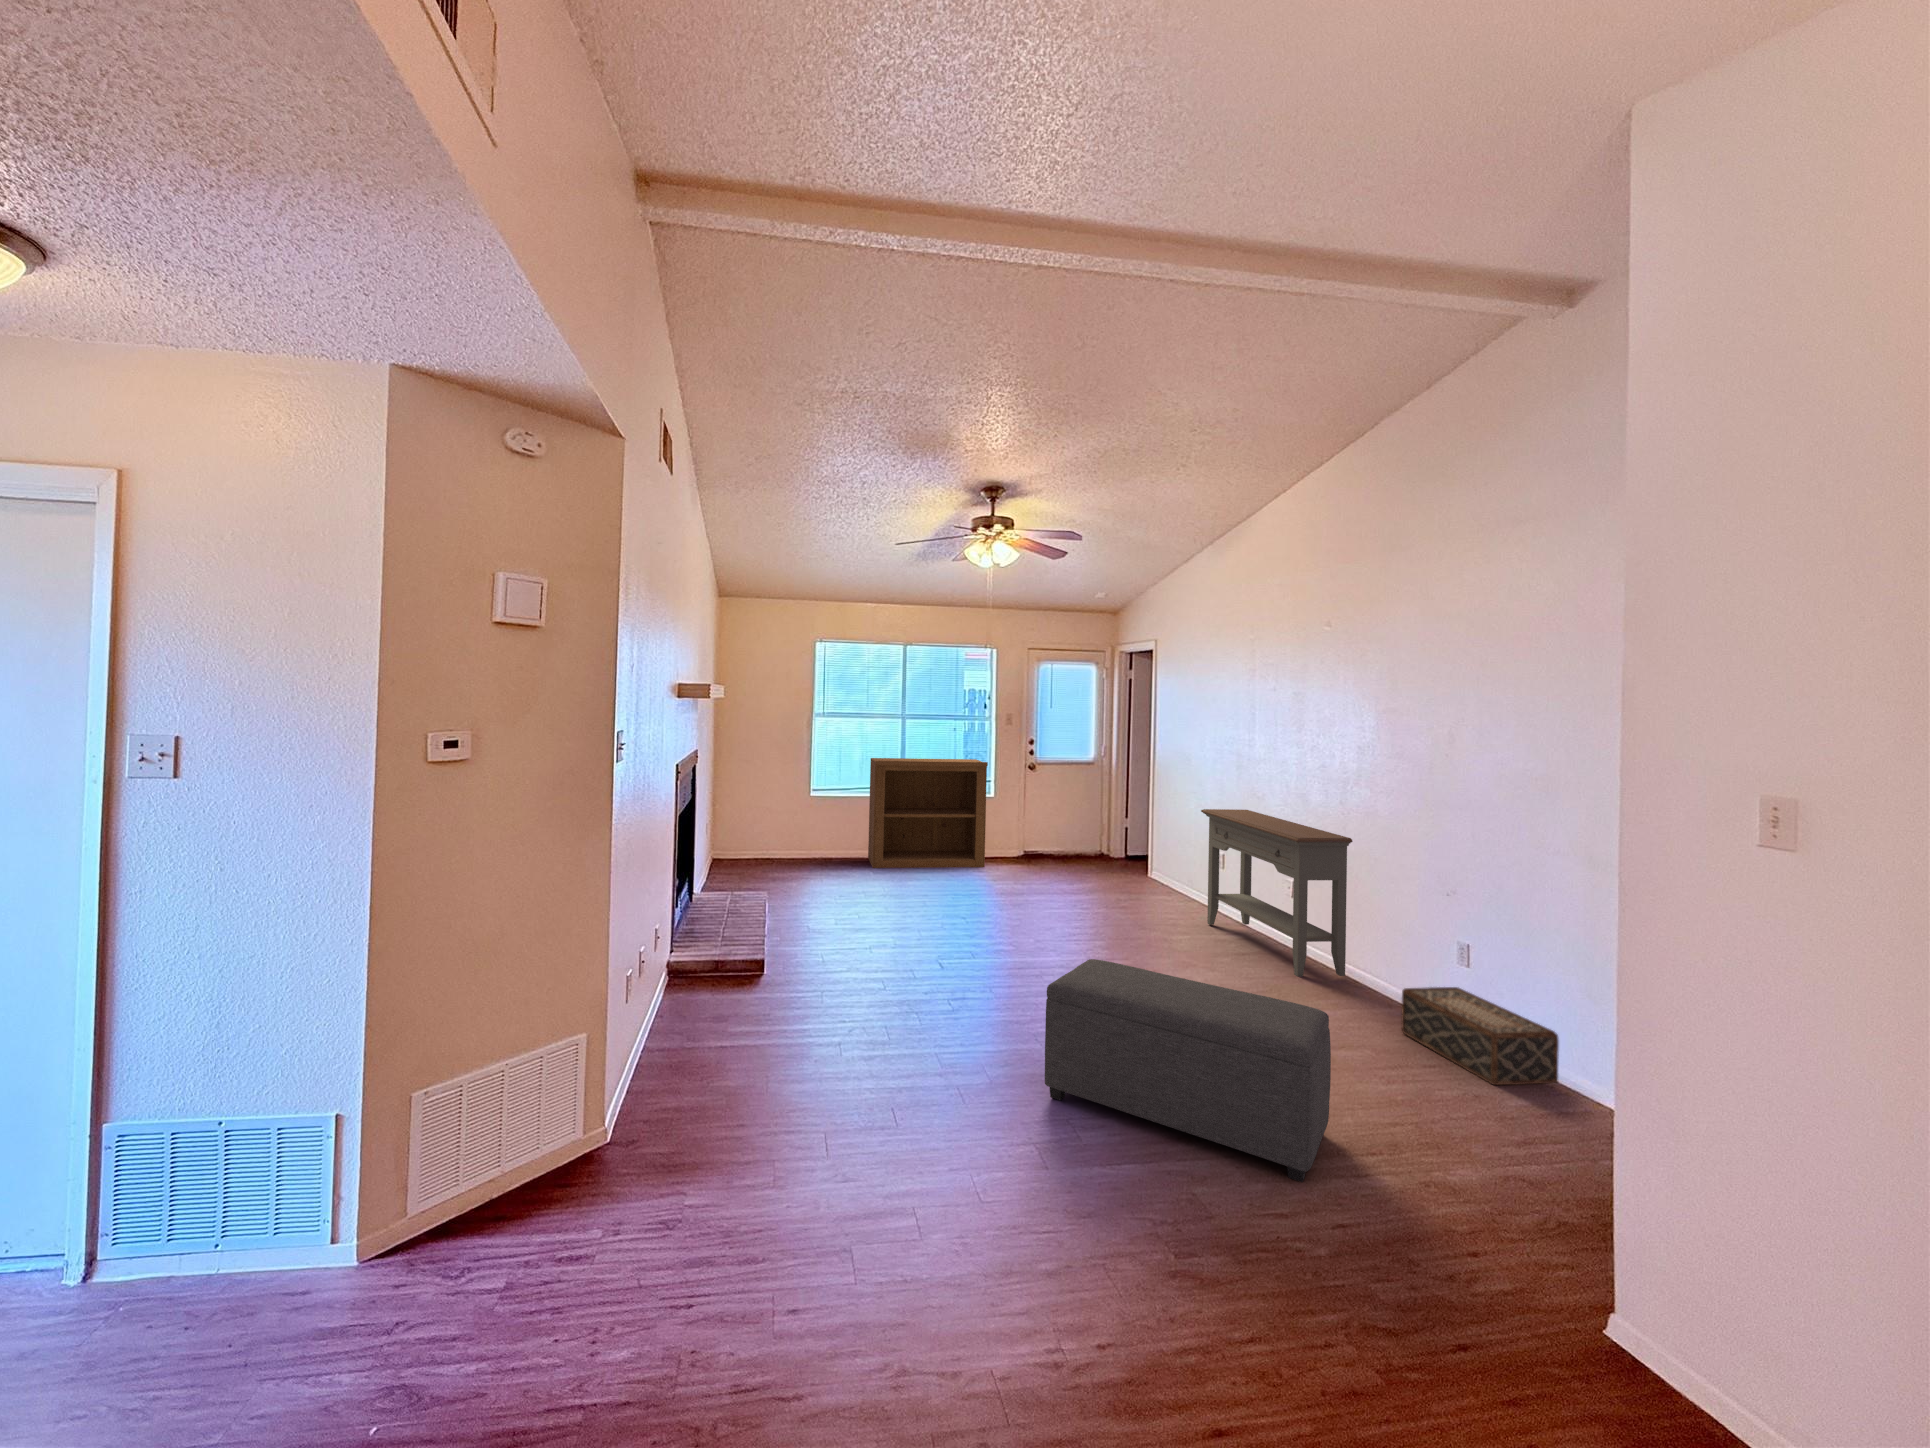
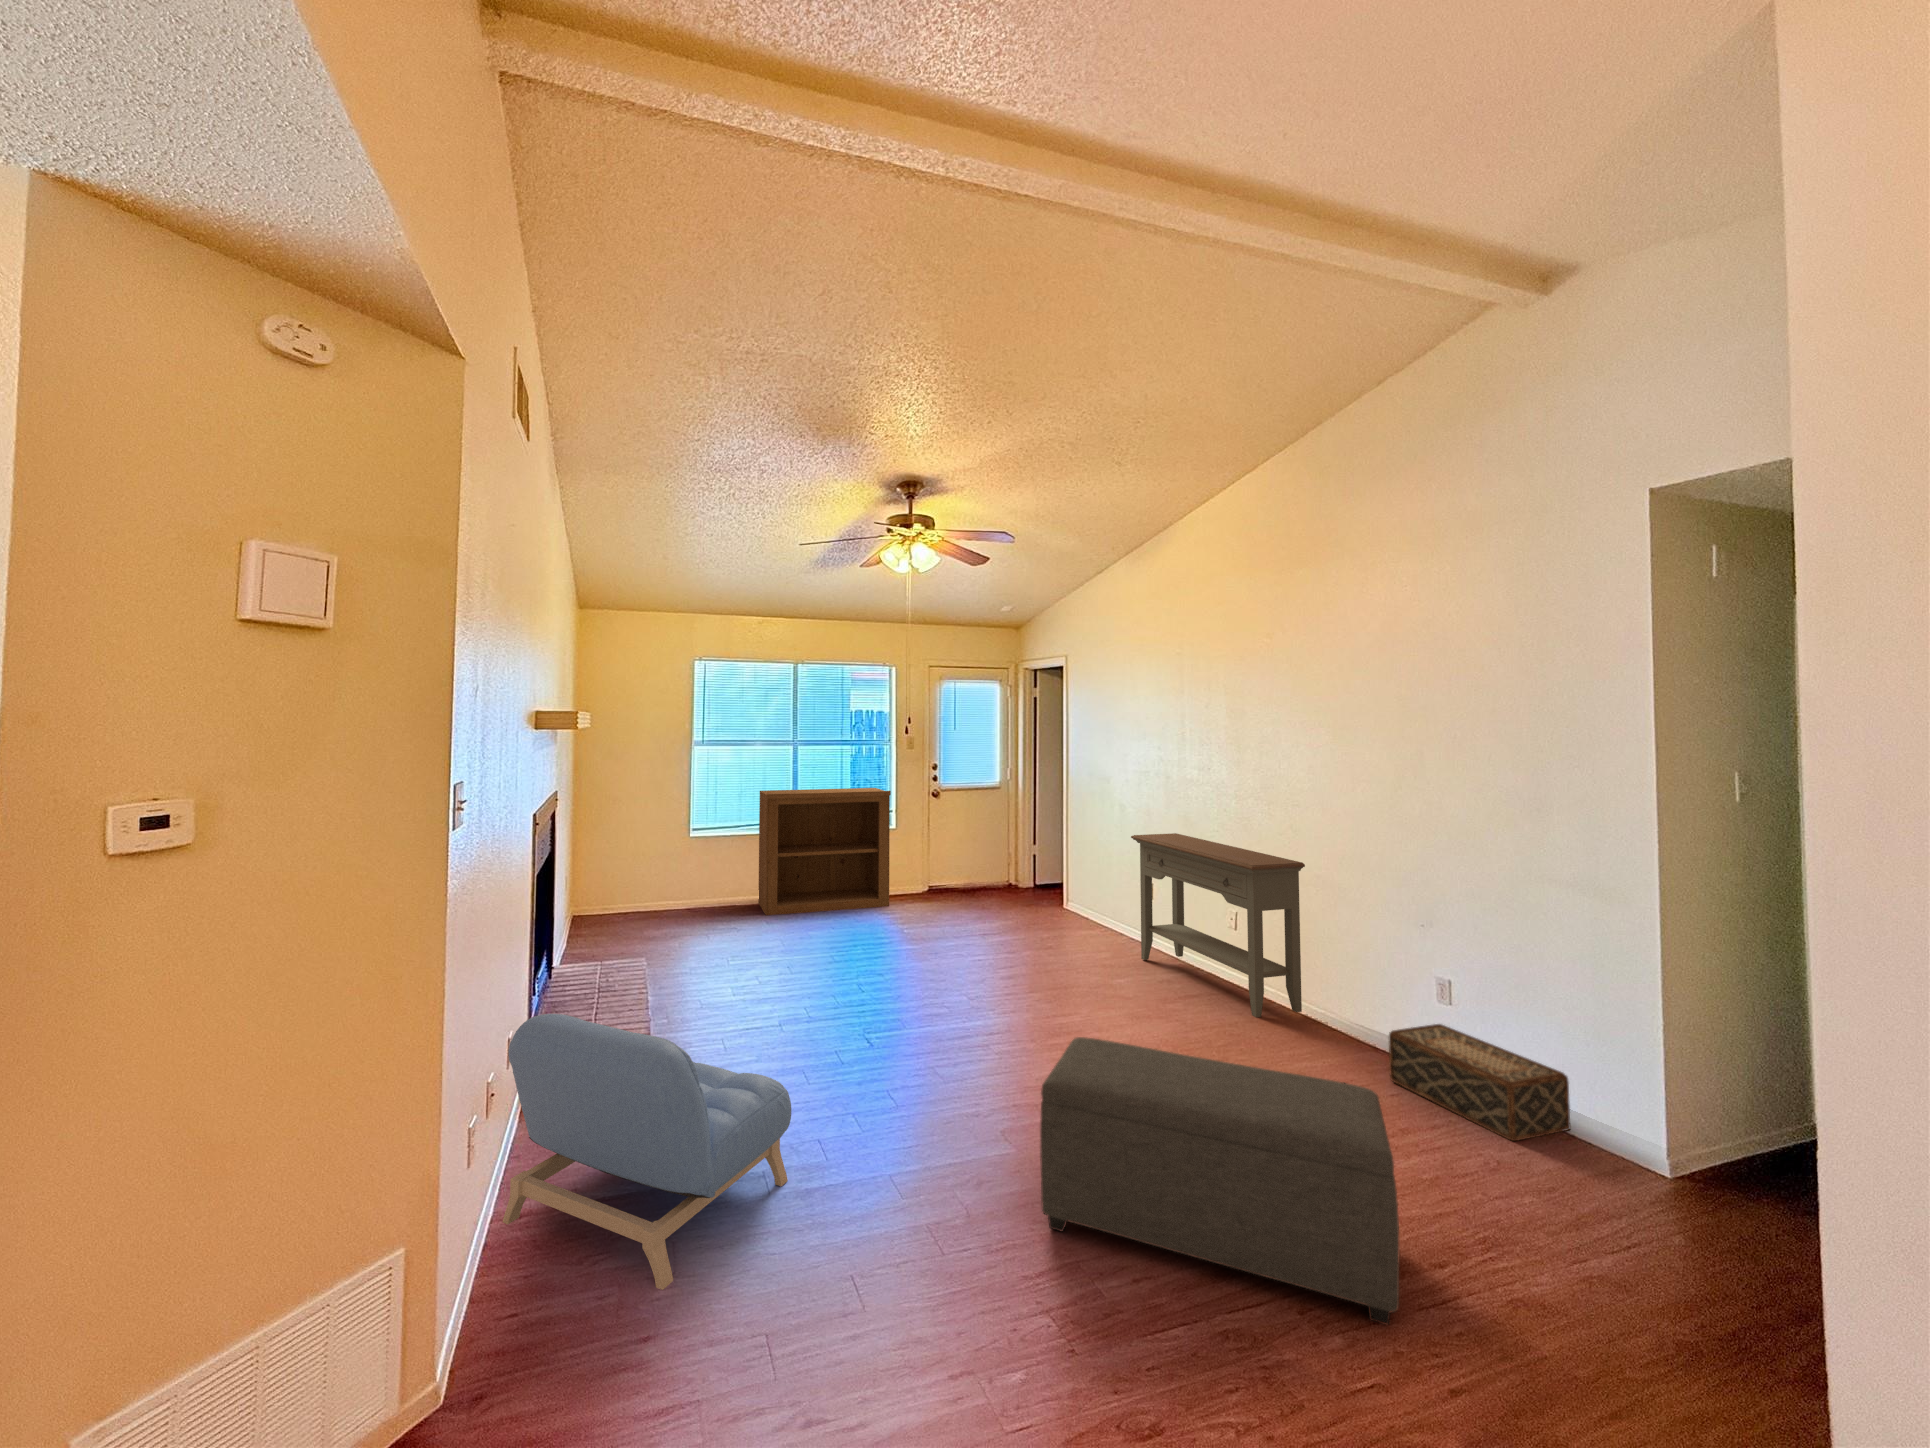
armchair: none [651,906,860,1101] -> present [503,1014,791,1290]

